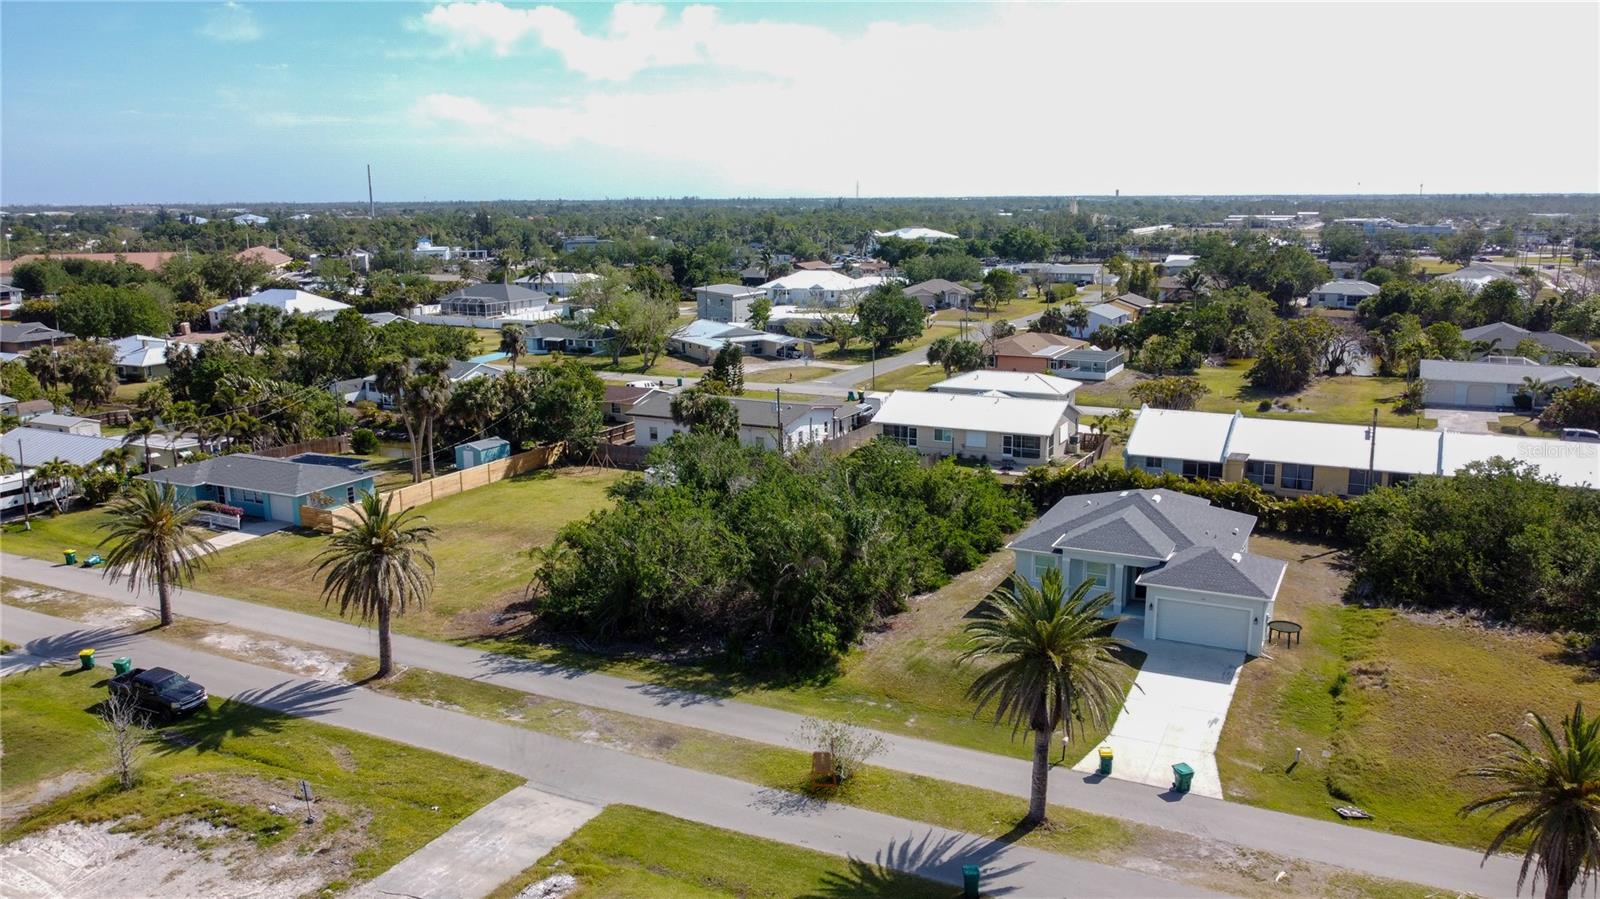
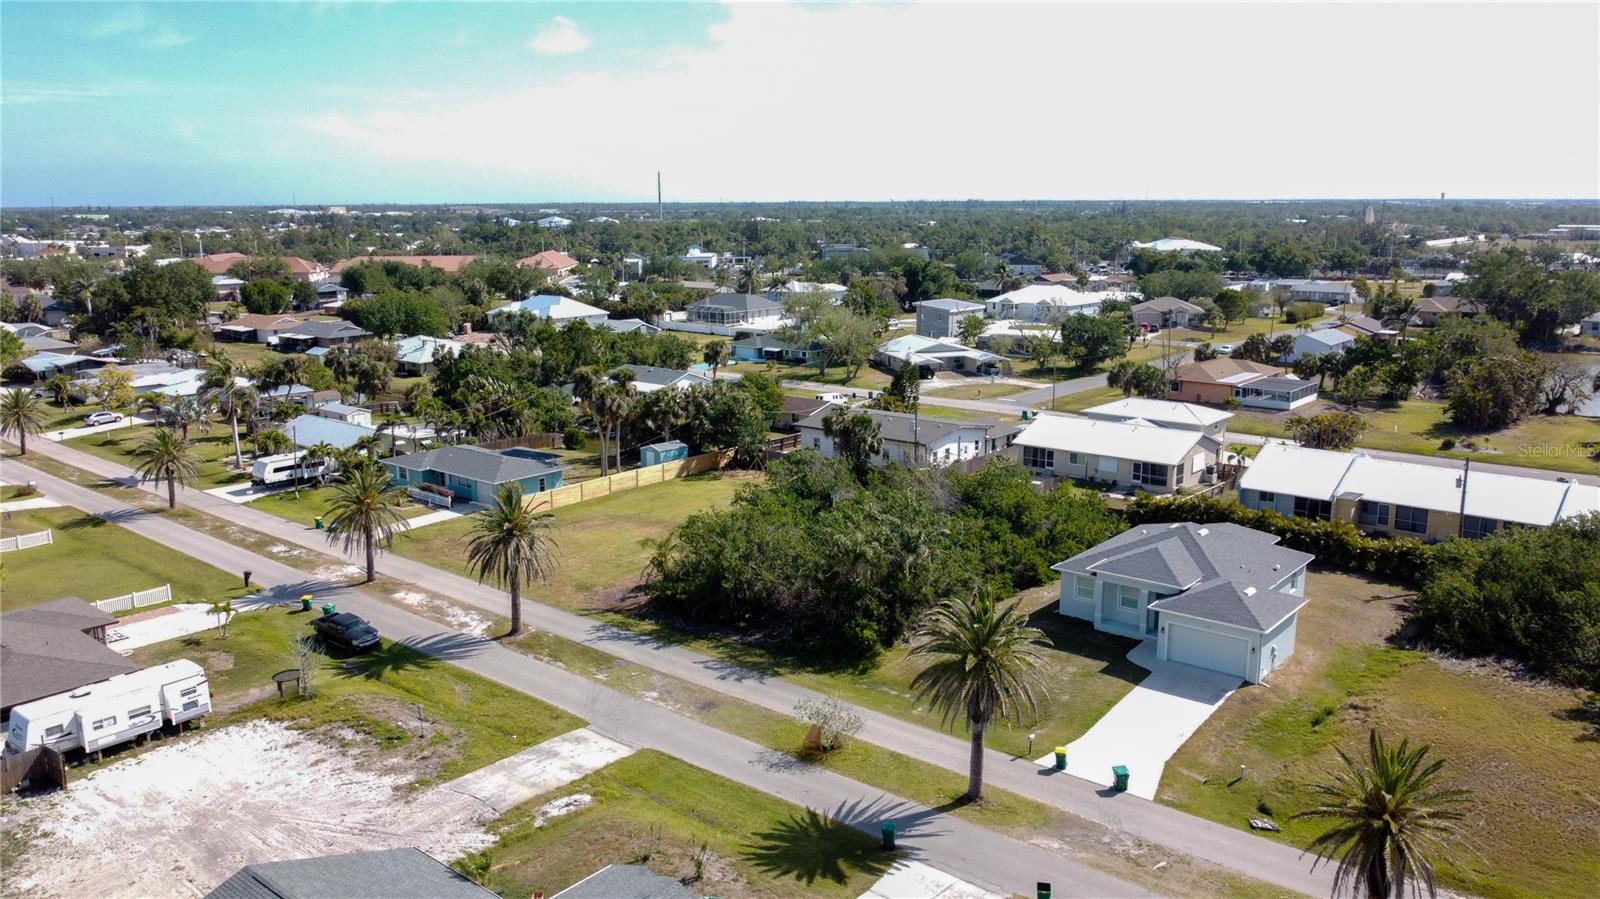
round table: present [1268,620,1302,649] -> present [272,669,300,697]

